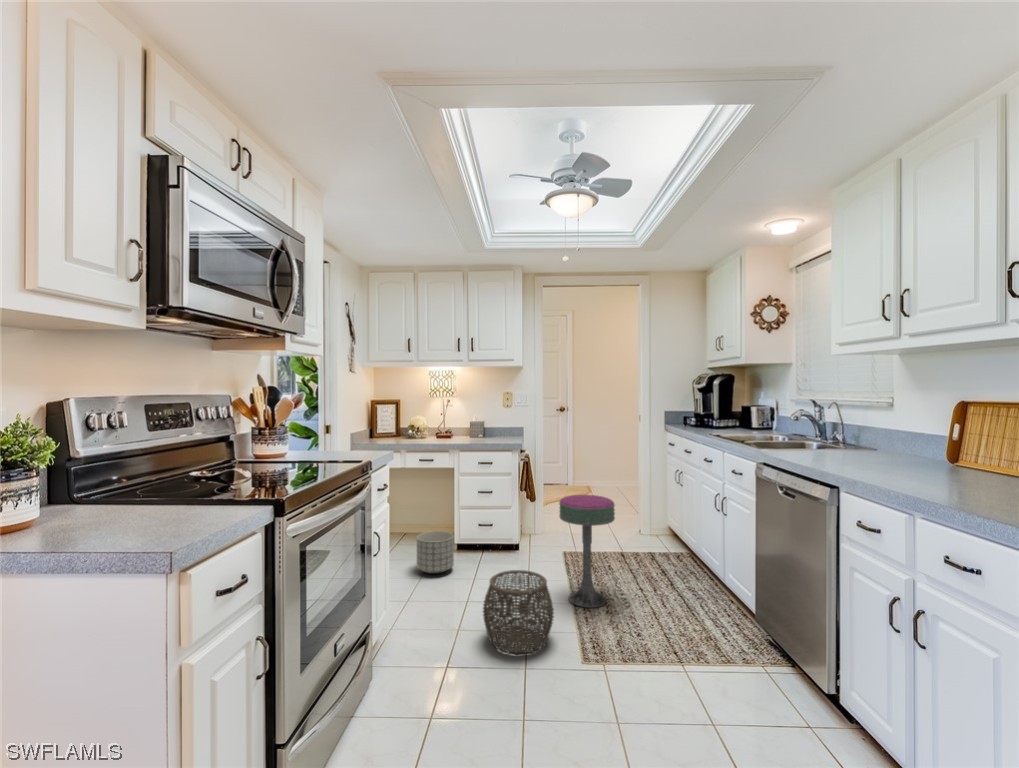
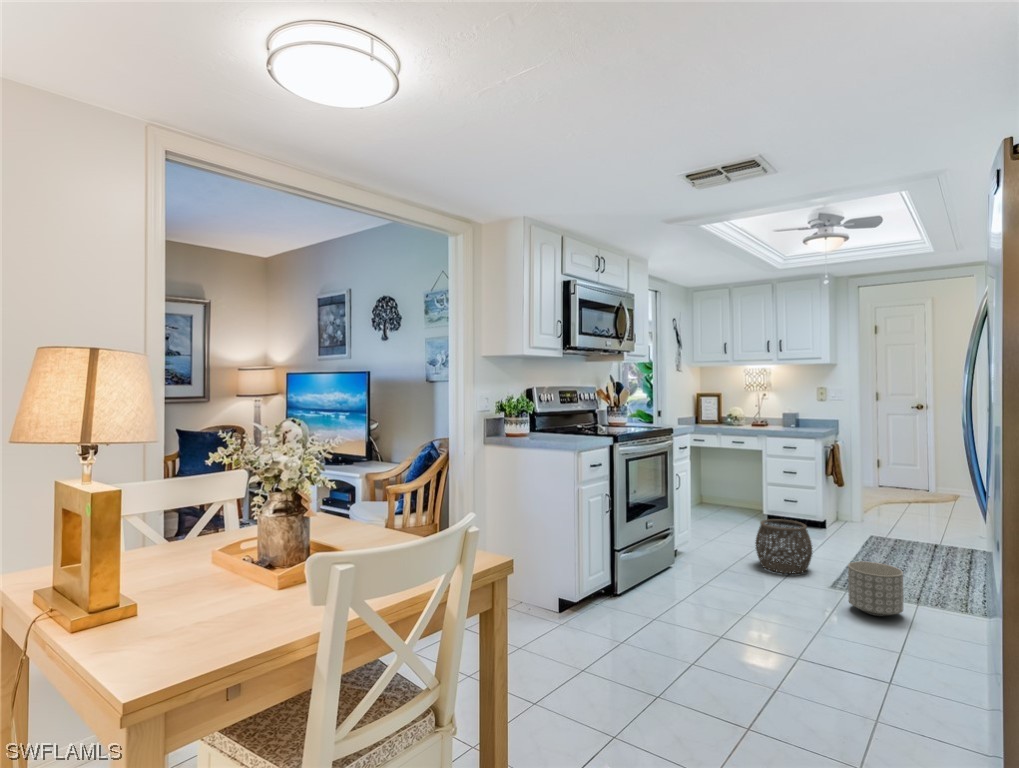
bar stool: present [559,495,615,608] -> none [837,474,892,567]
planter: present [417,531,454,574] -> present [848,561,903,616]

